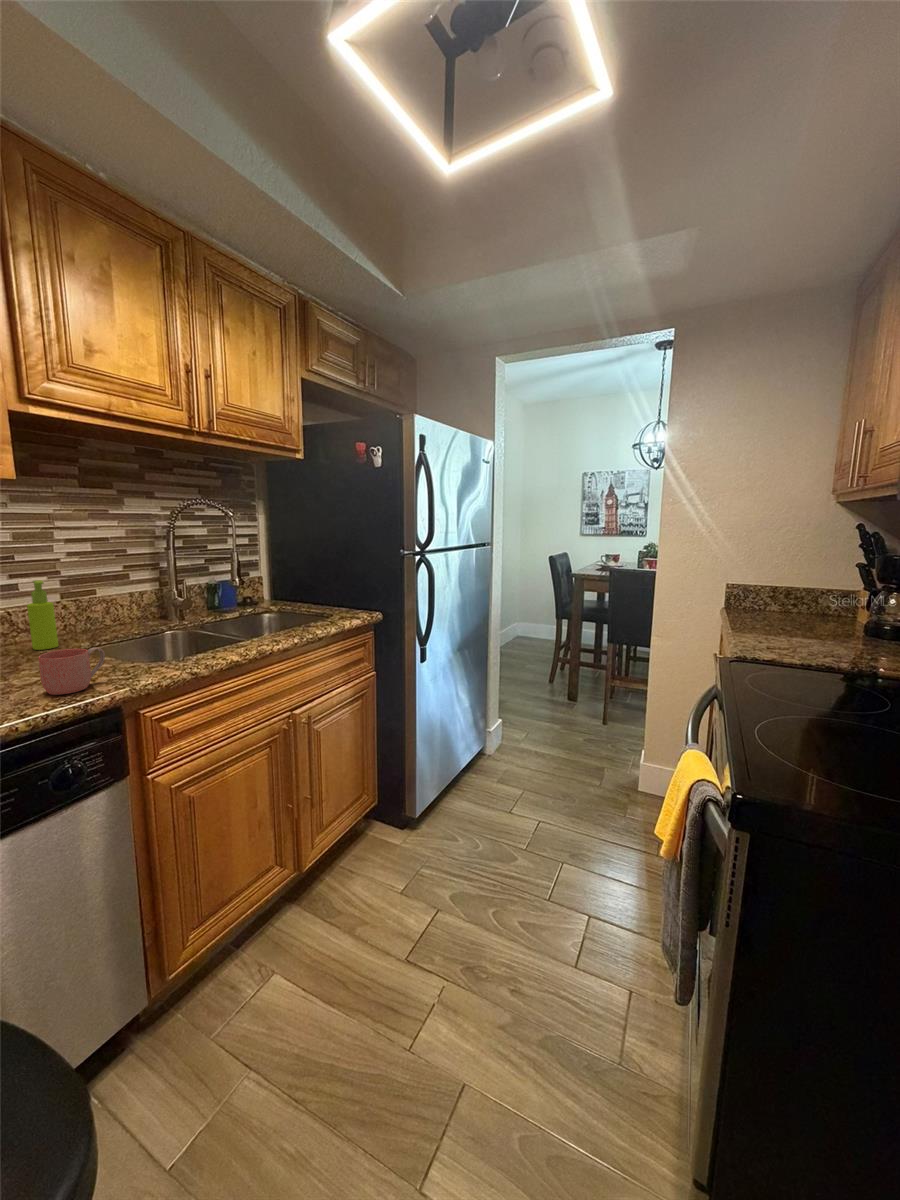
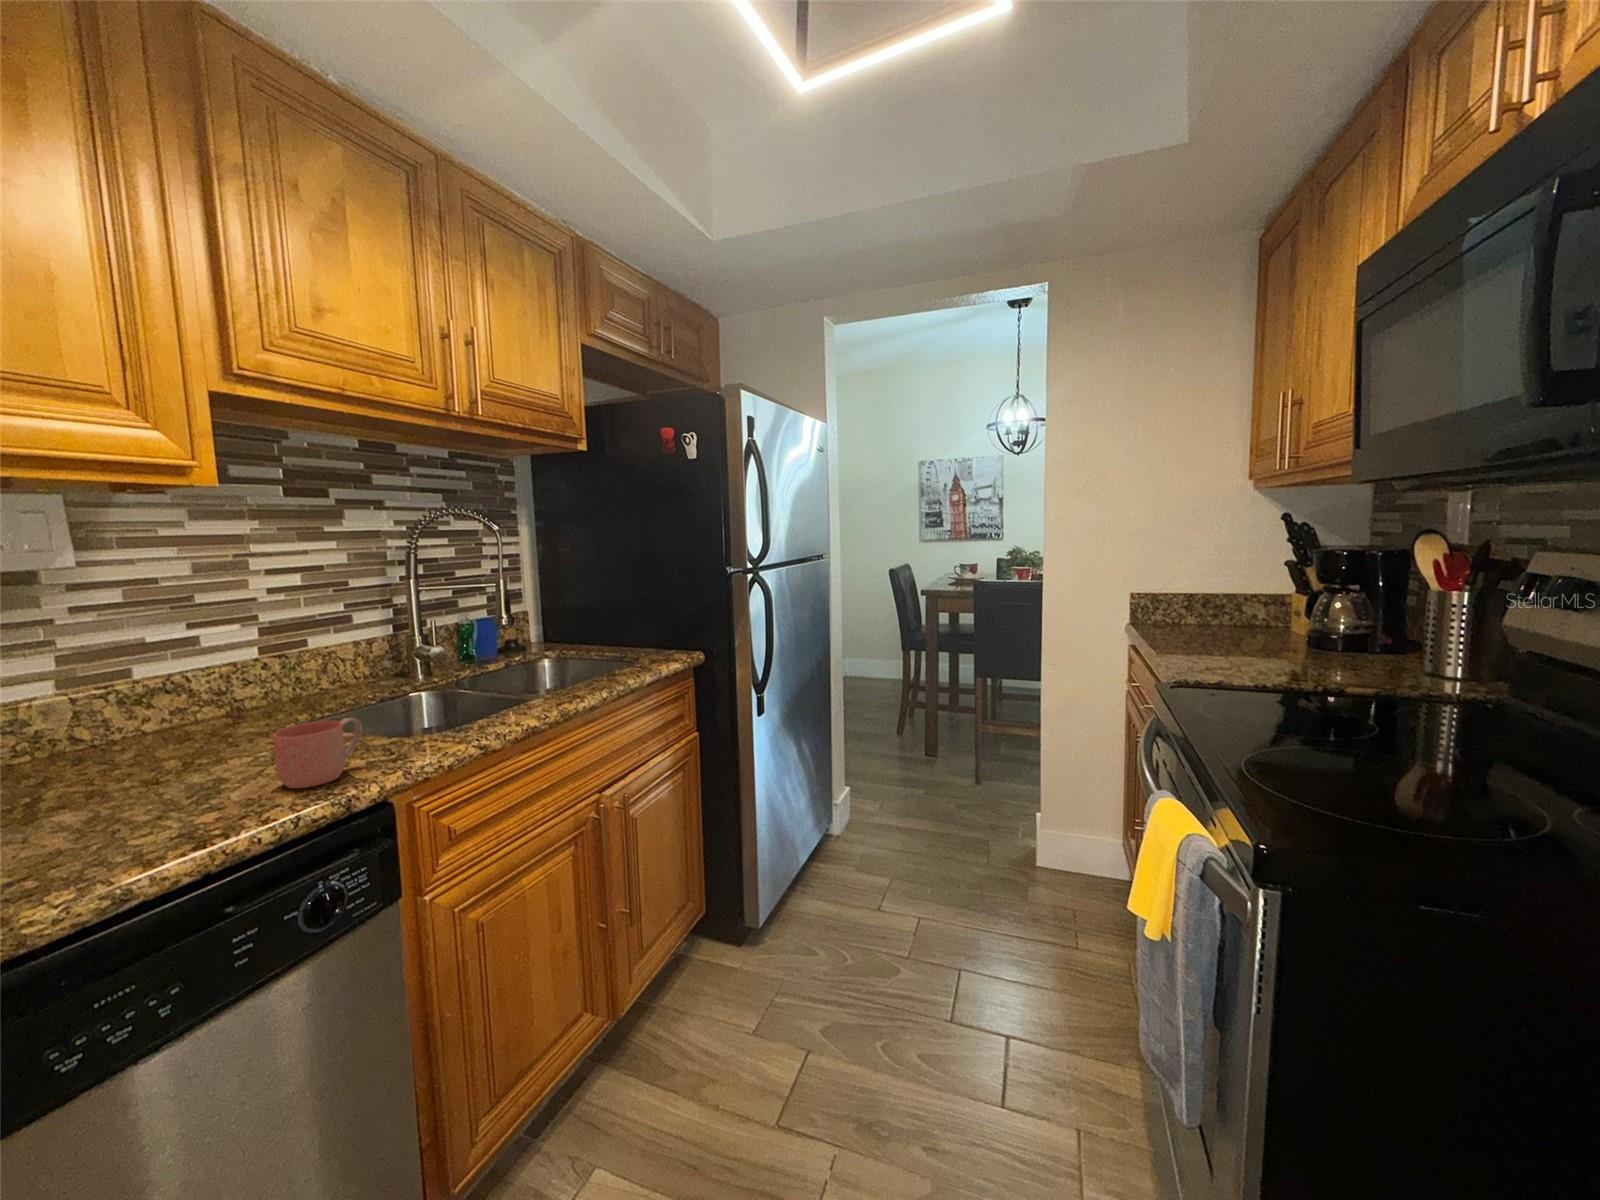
soap dispenser: present [27,580,58,650] -> none [217,629,262,729]

